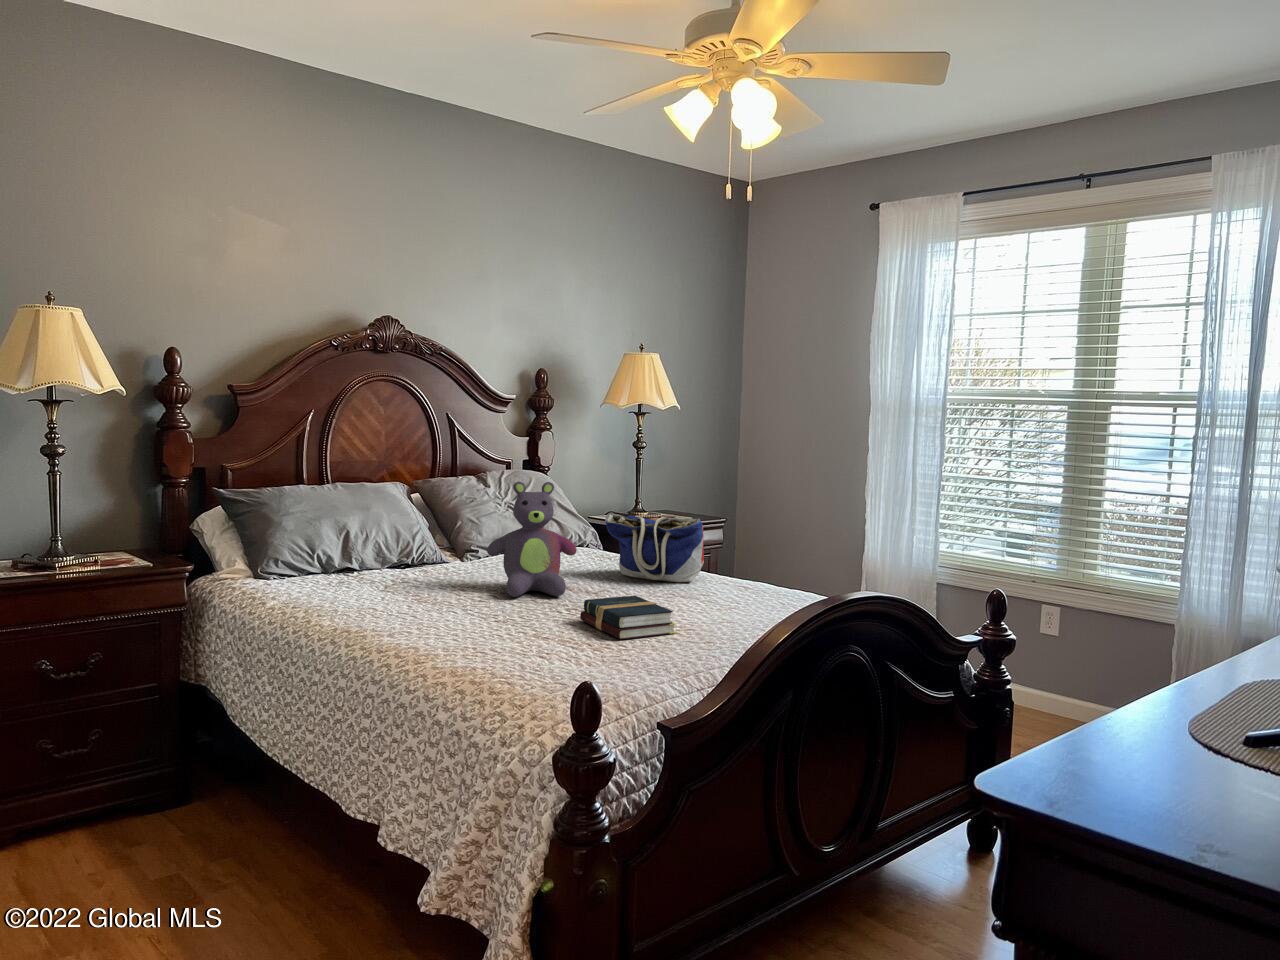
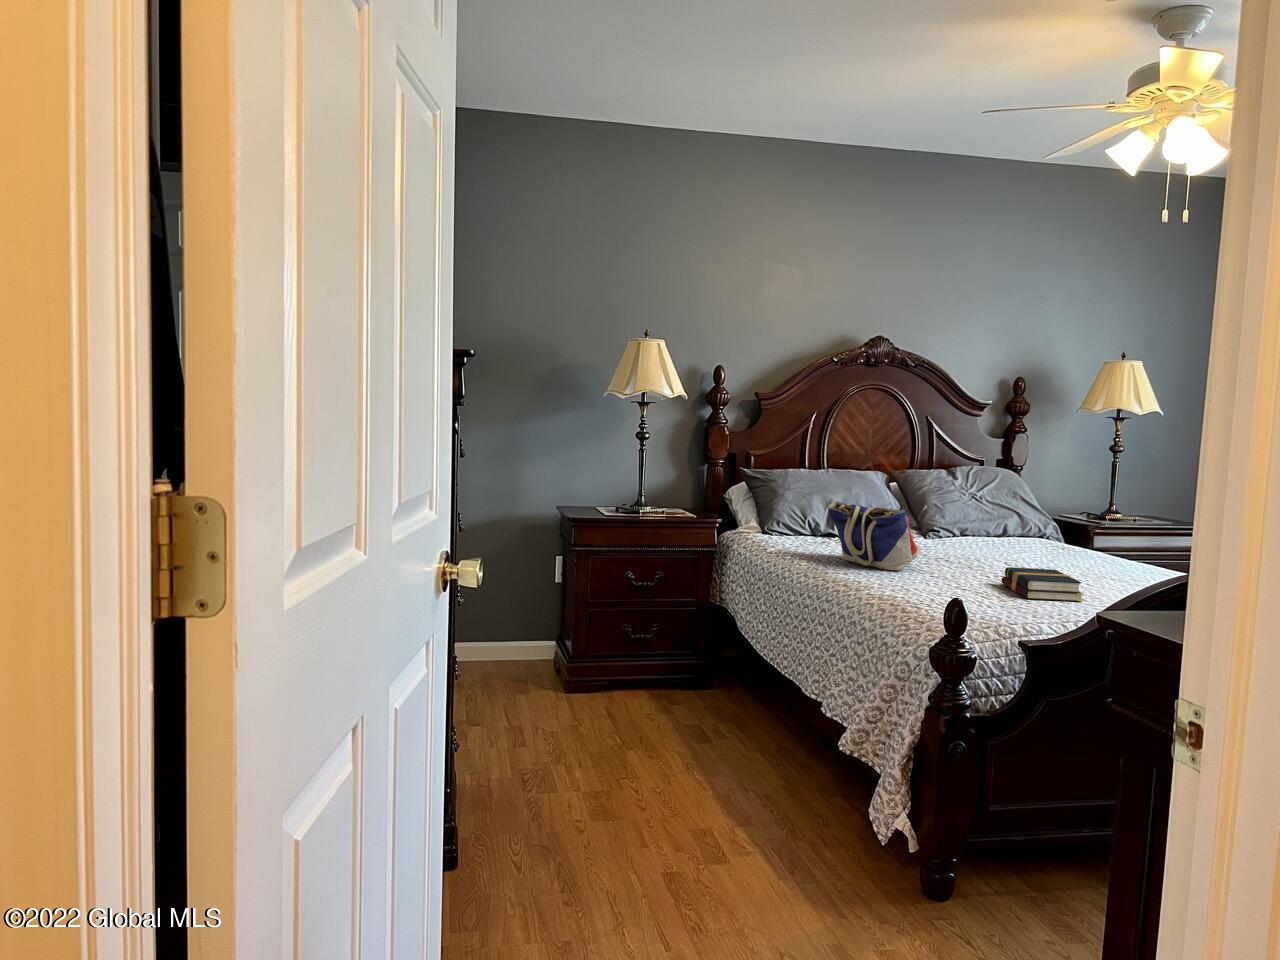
stuffed bear: present [487,482,577,597] -> none [936,471,1016,568]
tote bag: present [605,514,704,582] -> present [828,501,921,571]

